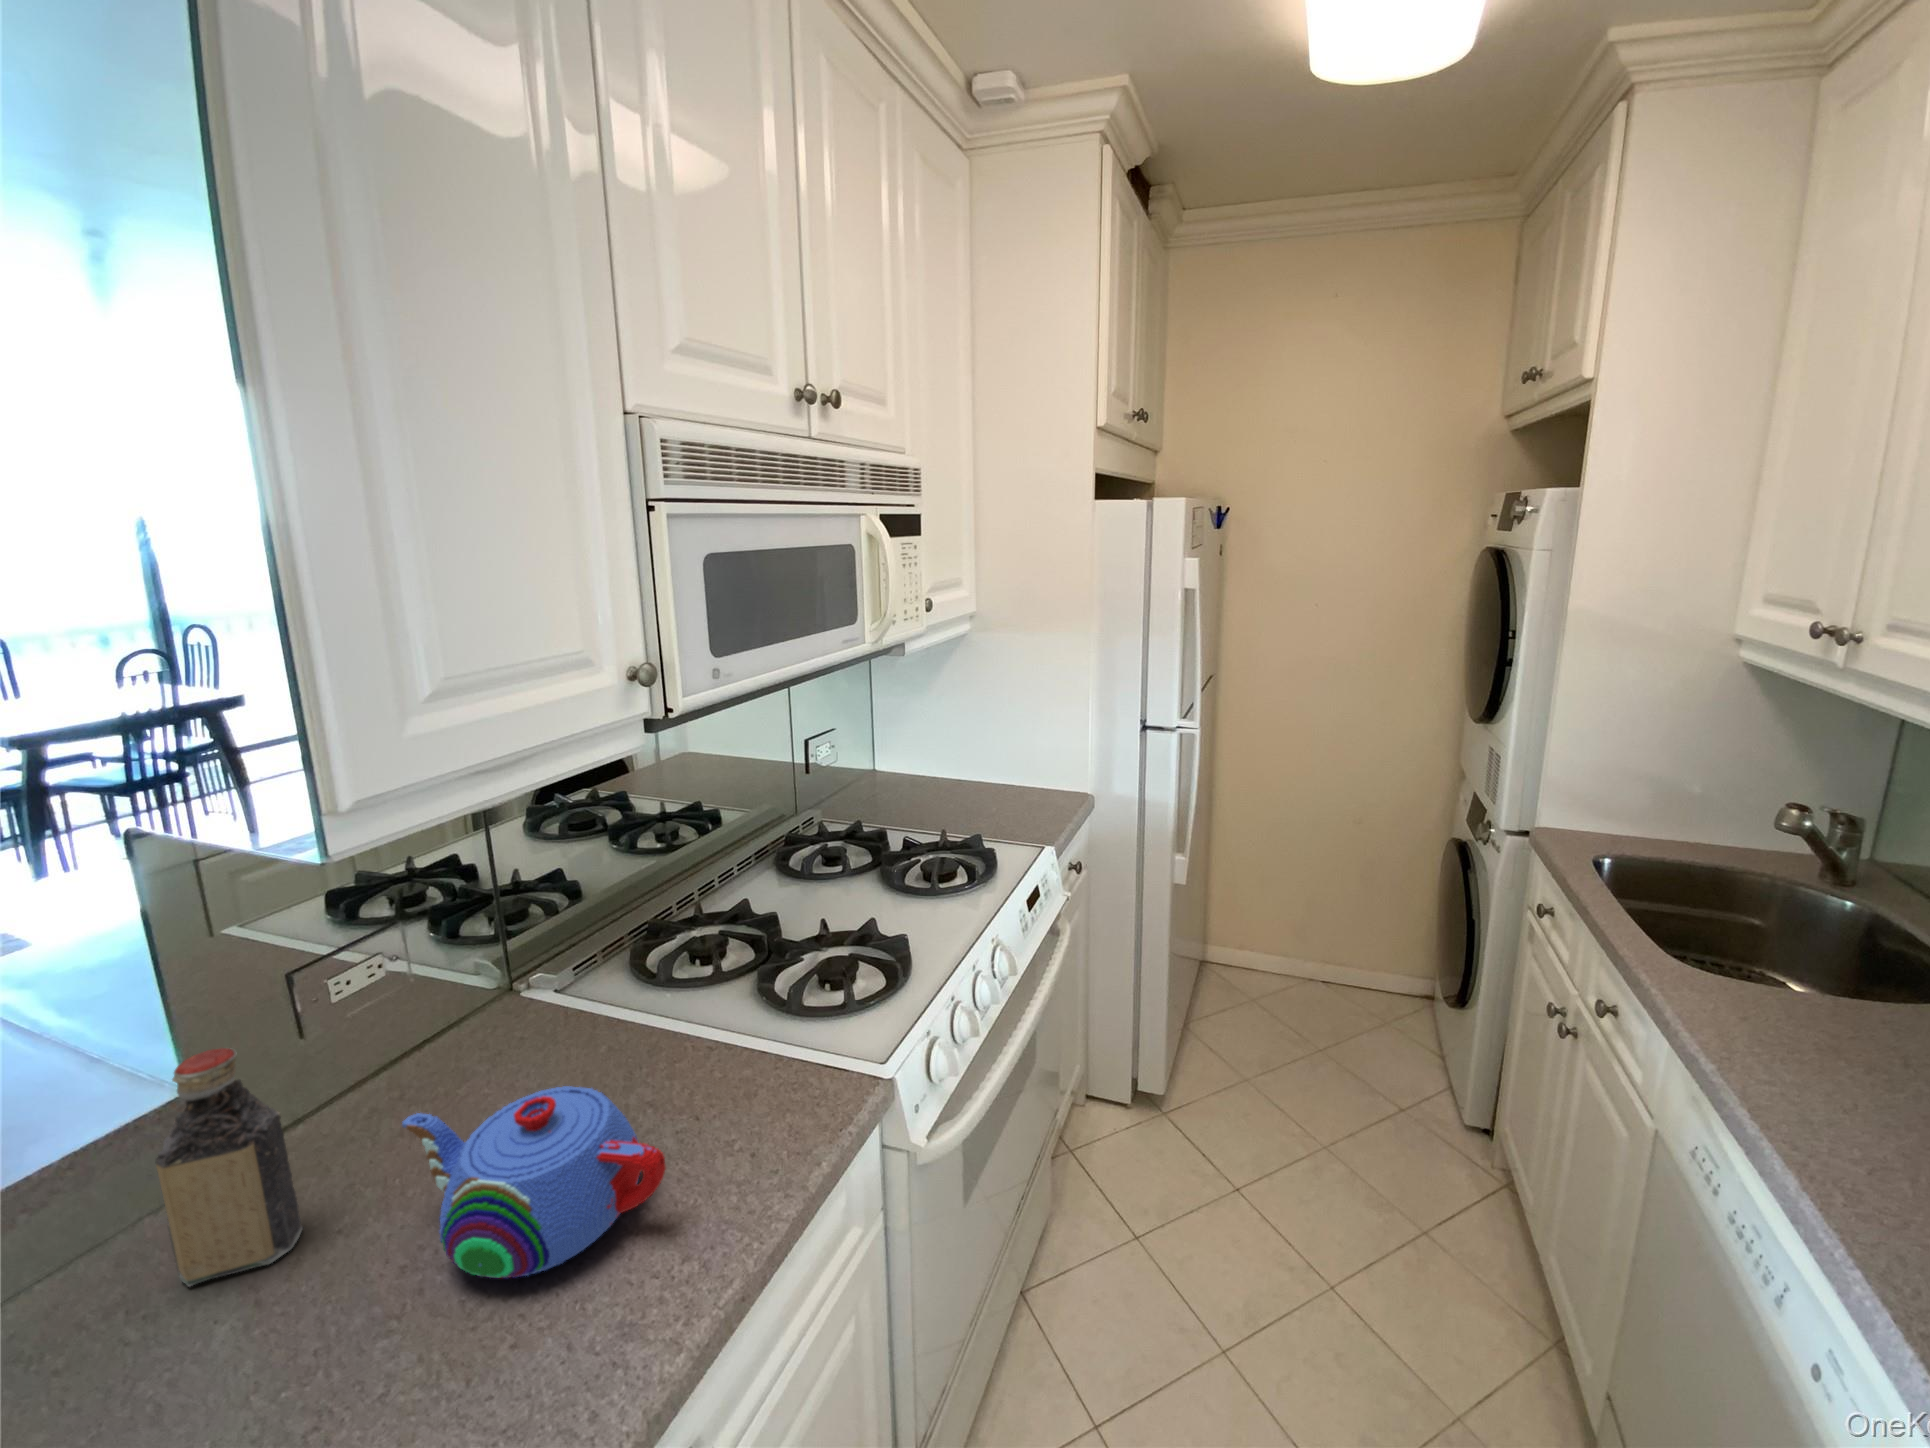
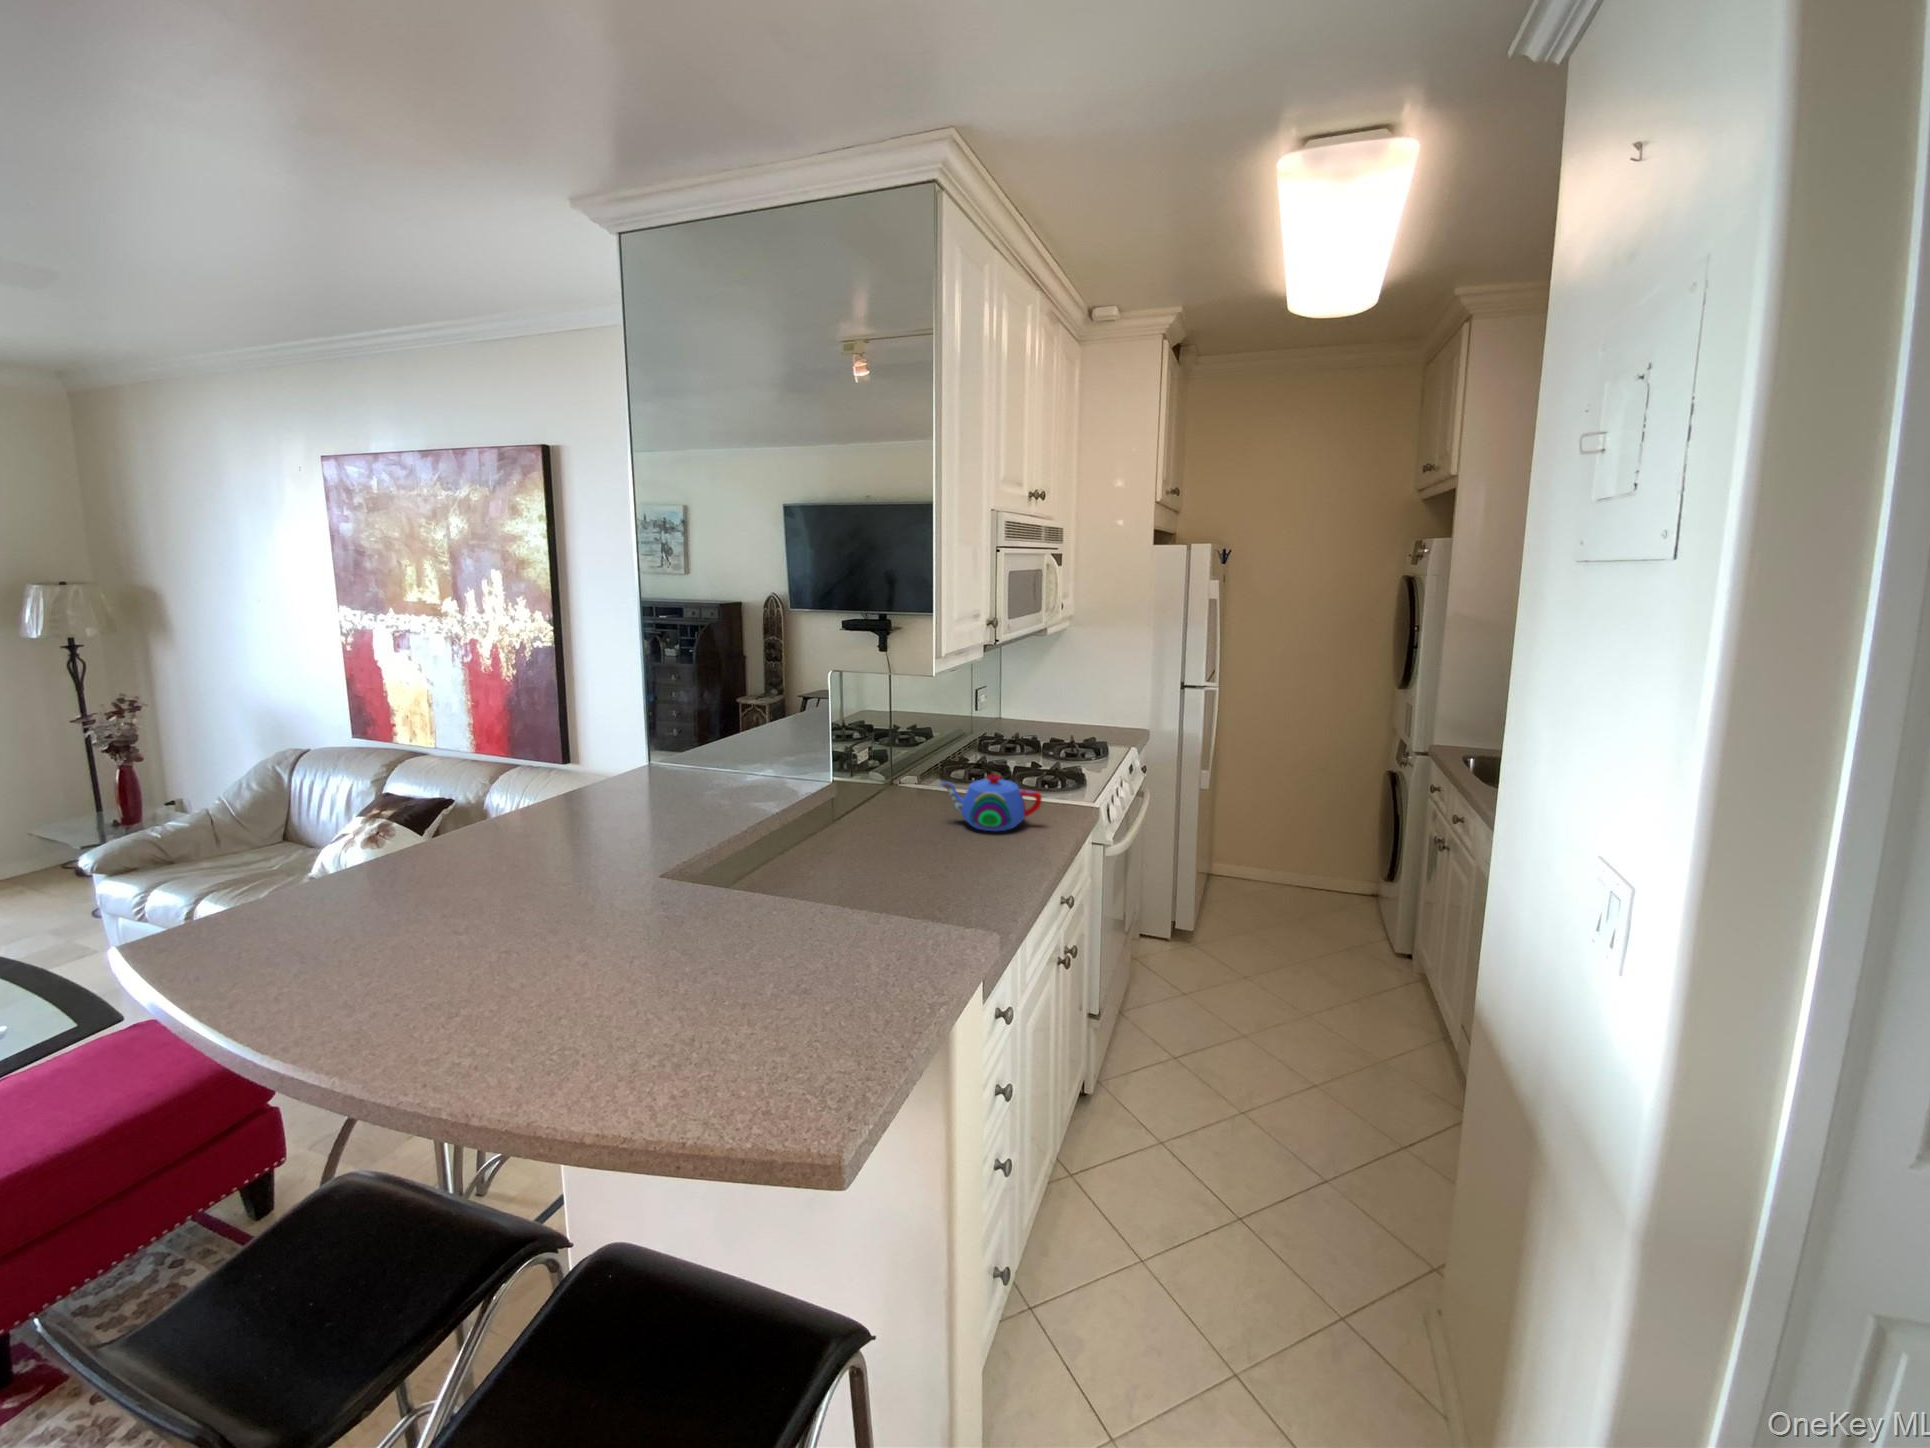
bottle: present [156,1048,303,1286] -> none [872,747,905,831]

